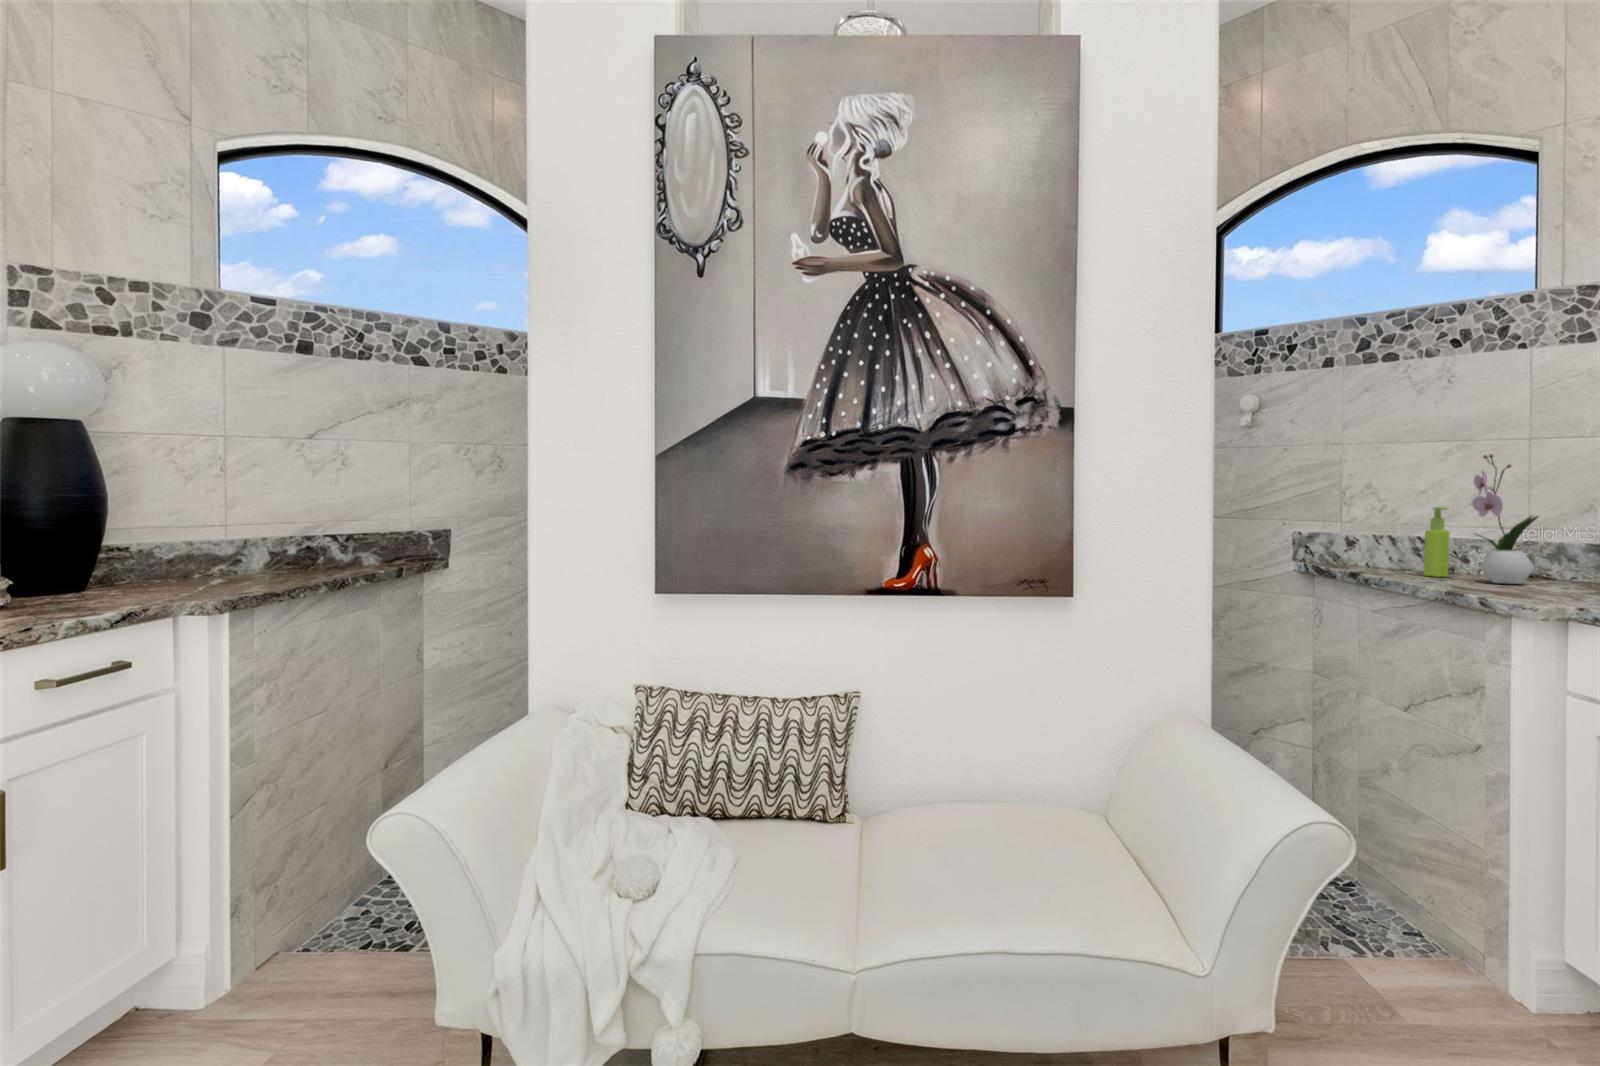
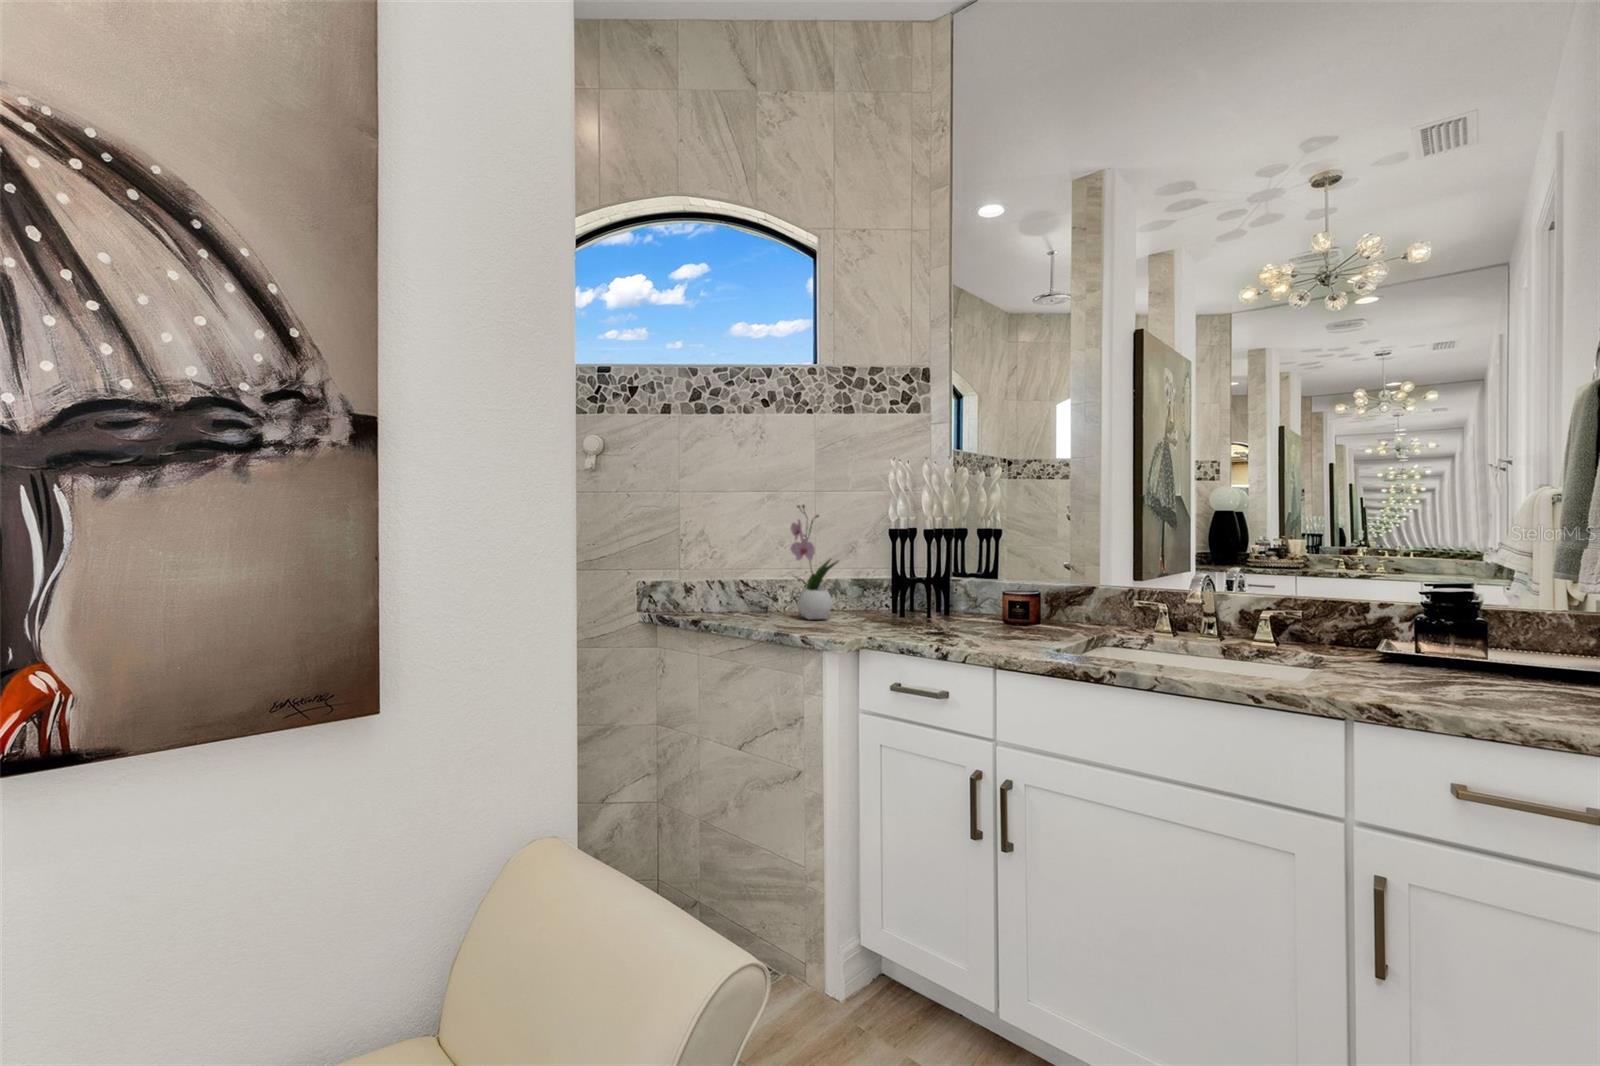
soap dispenser: present [1424,507,1449,577] -> none [750,549,770,613]

